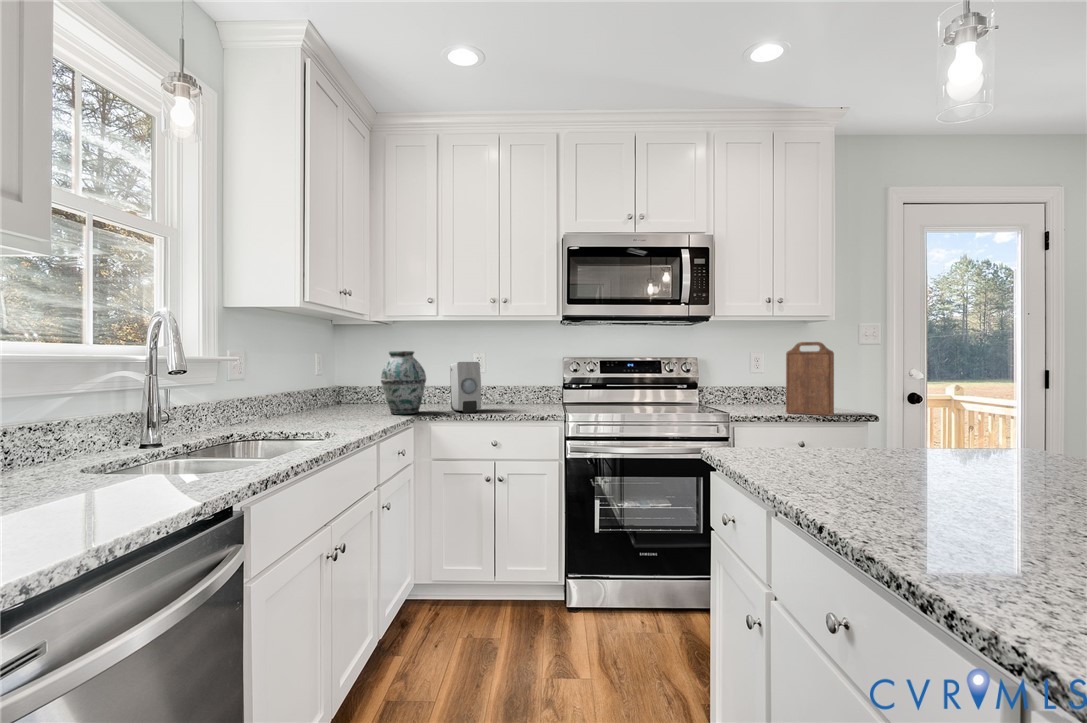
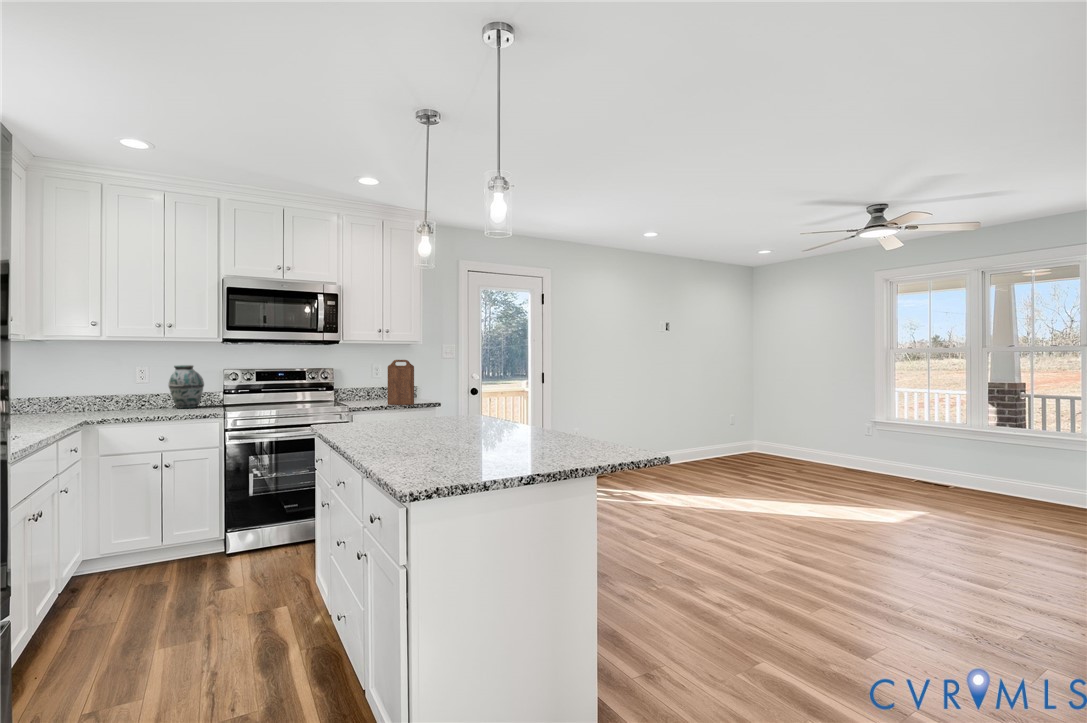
vase: present [381,351,426,414] -> present [168,365,204,409]
soap dispenser: present [450,362,481,413] -> none [114,375,148,416]

